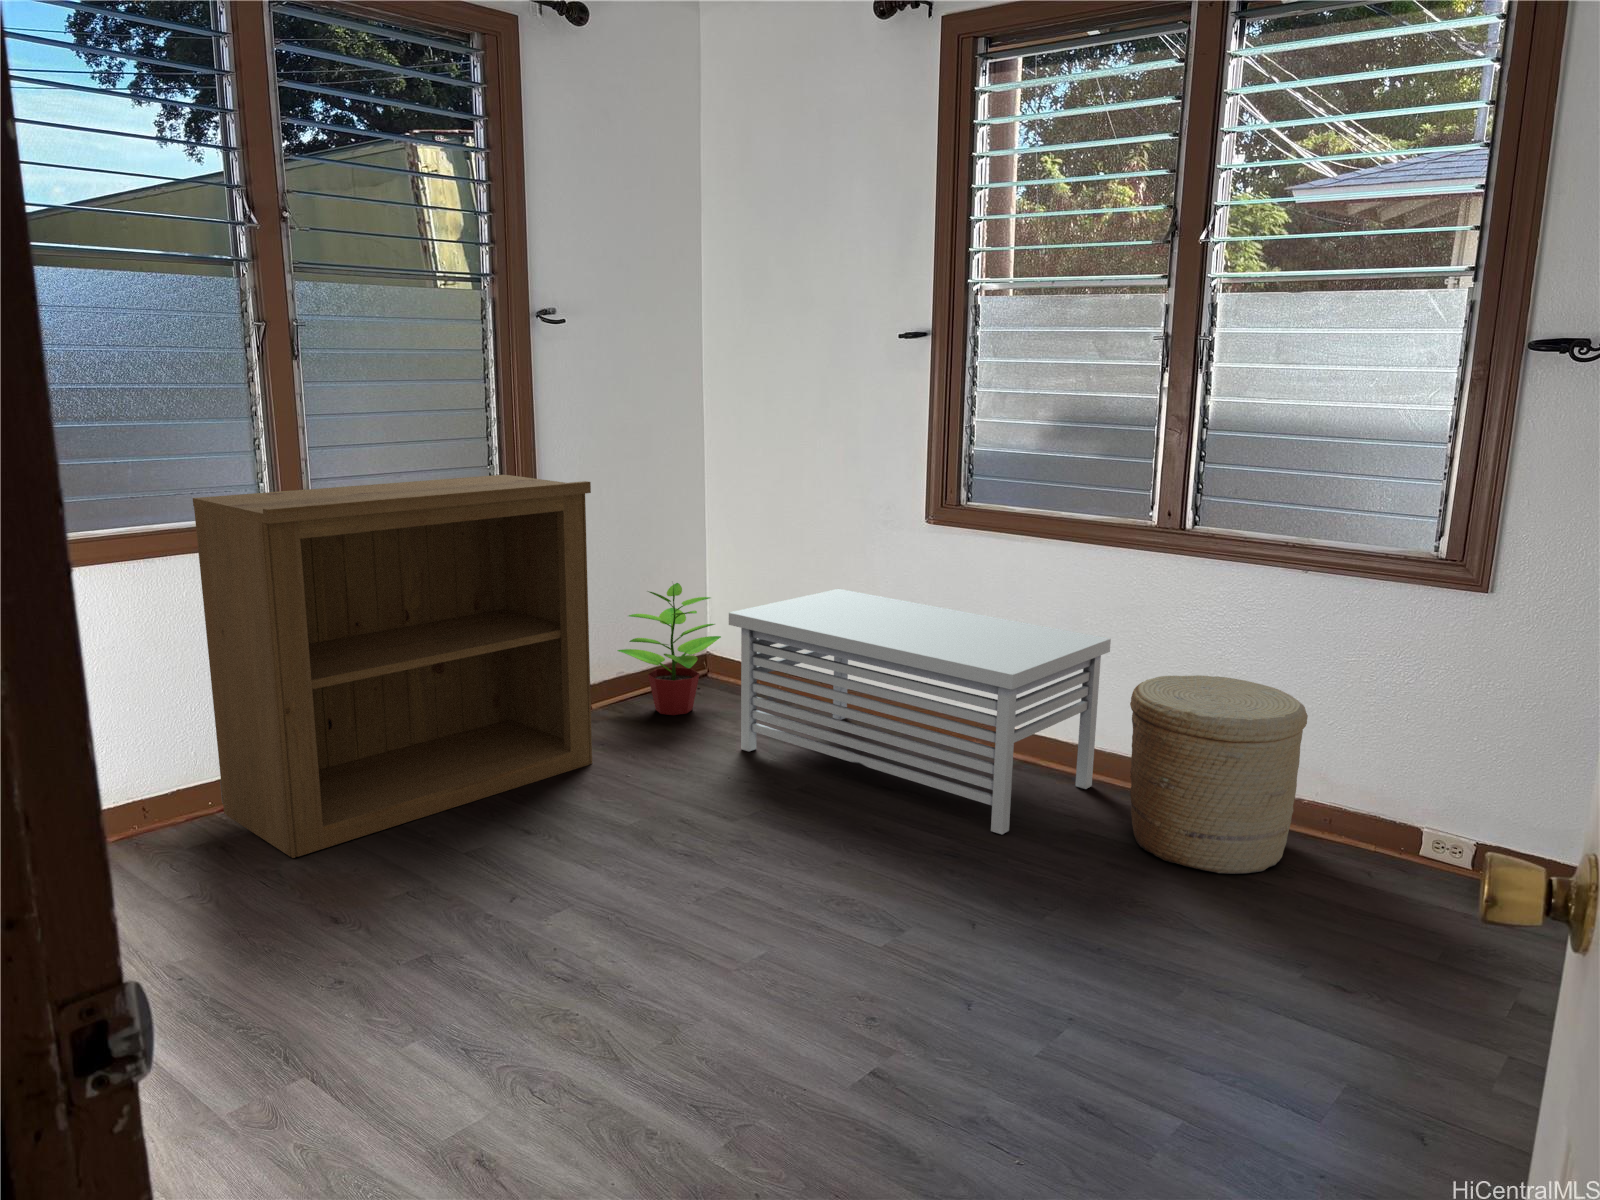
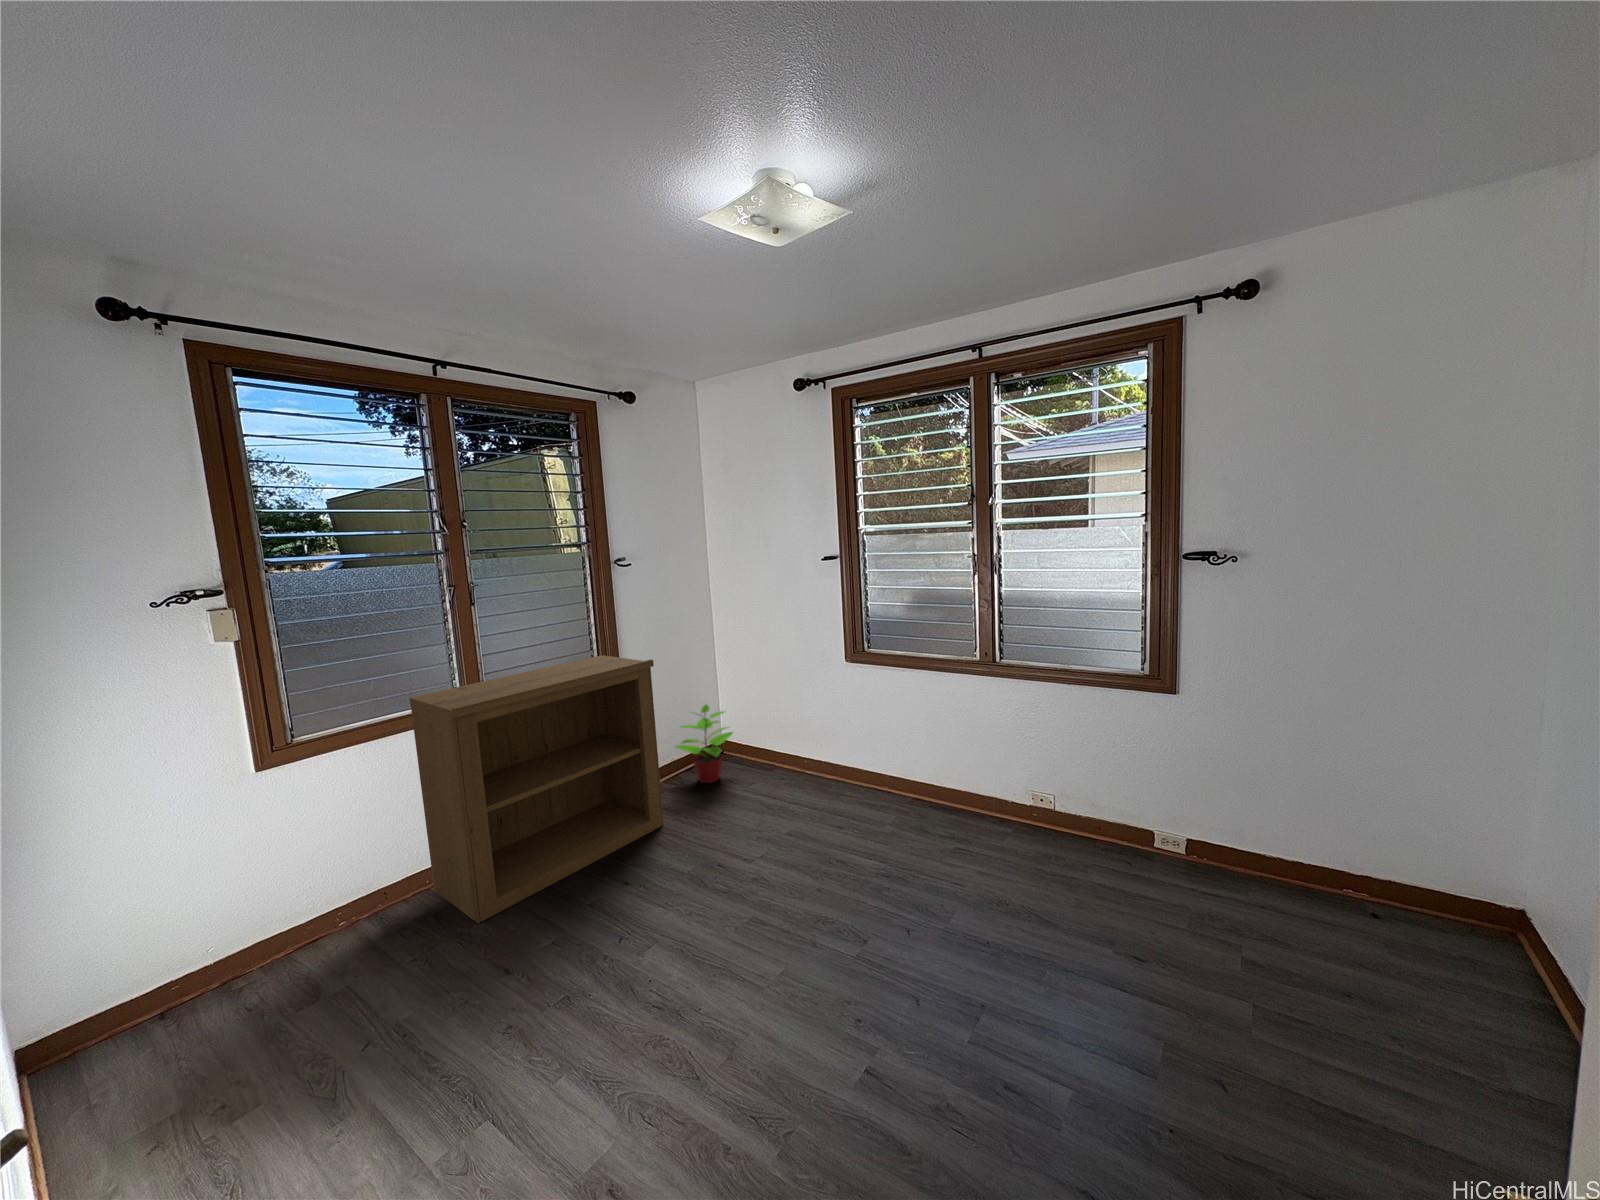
storage bench: present [729,589,1111,834] -> none [739,701,960,855]
woven basket: present [1130,675,1308,874] -> none [979,746,1082,872]

